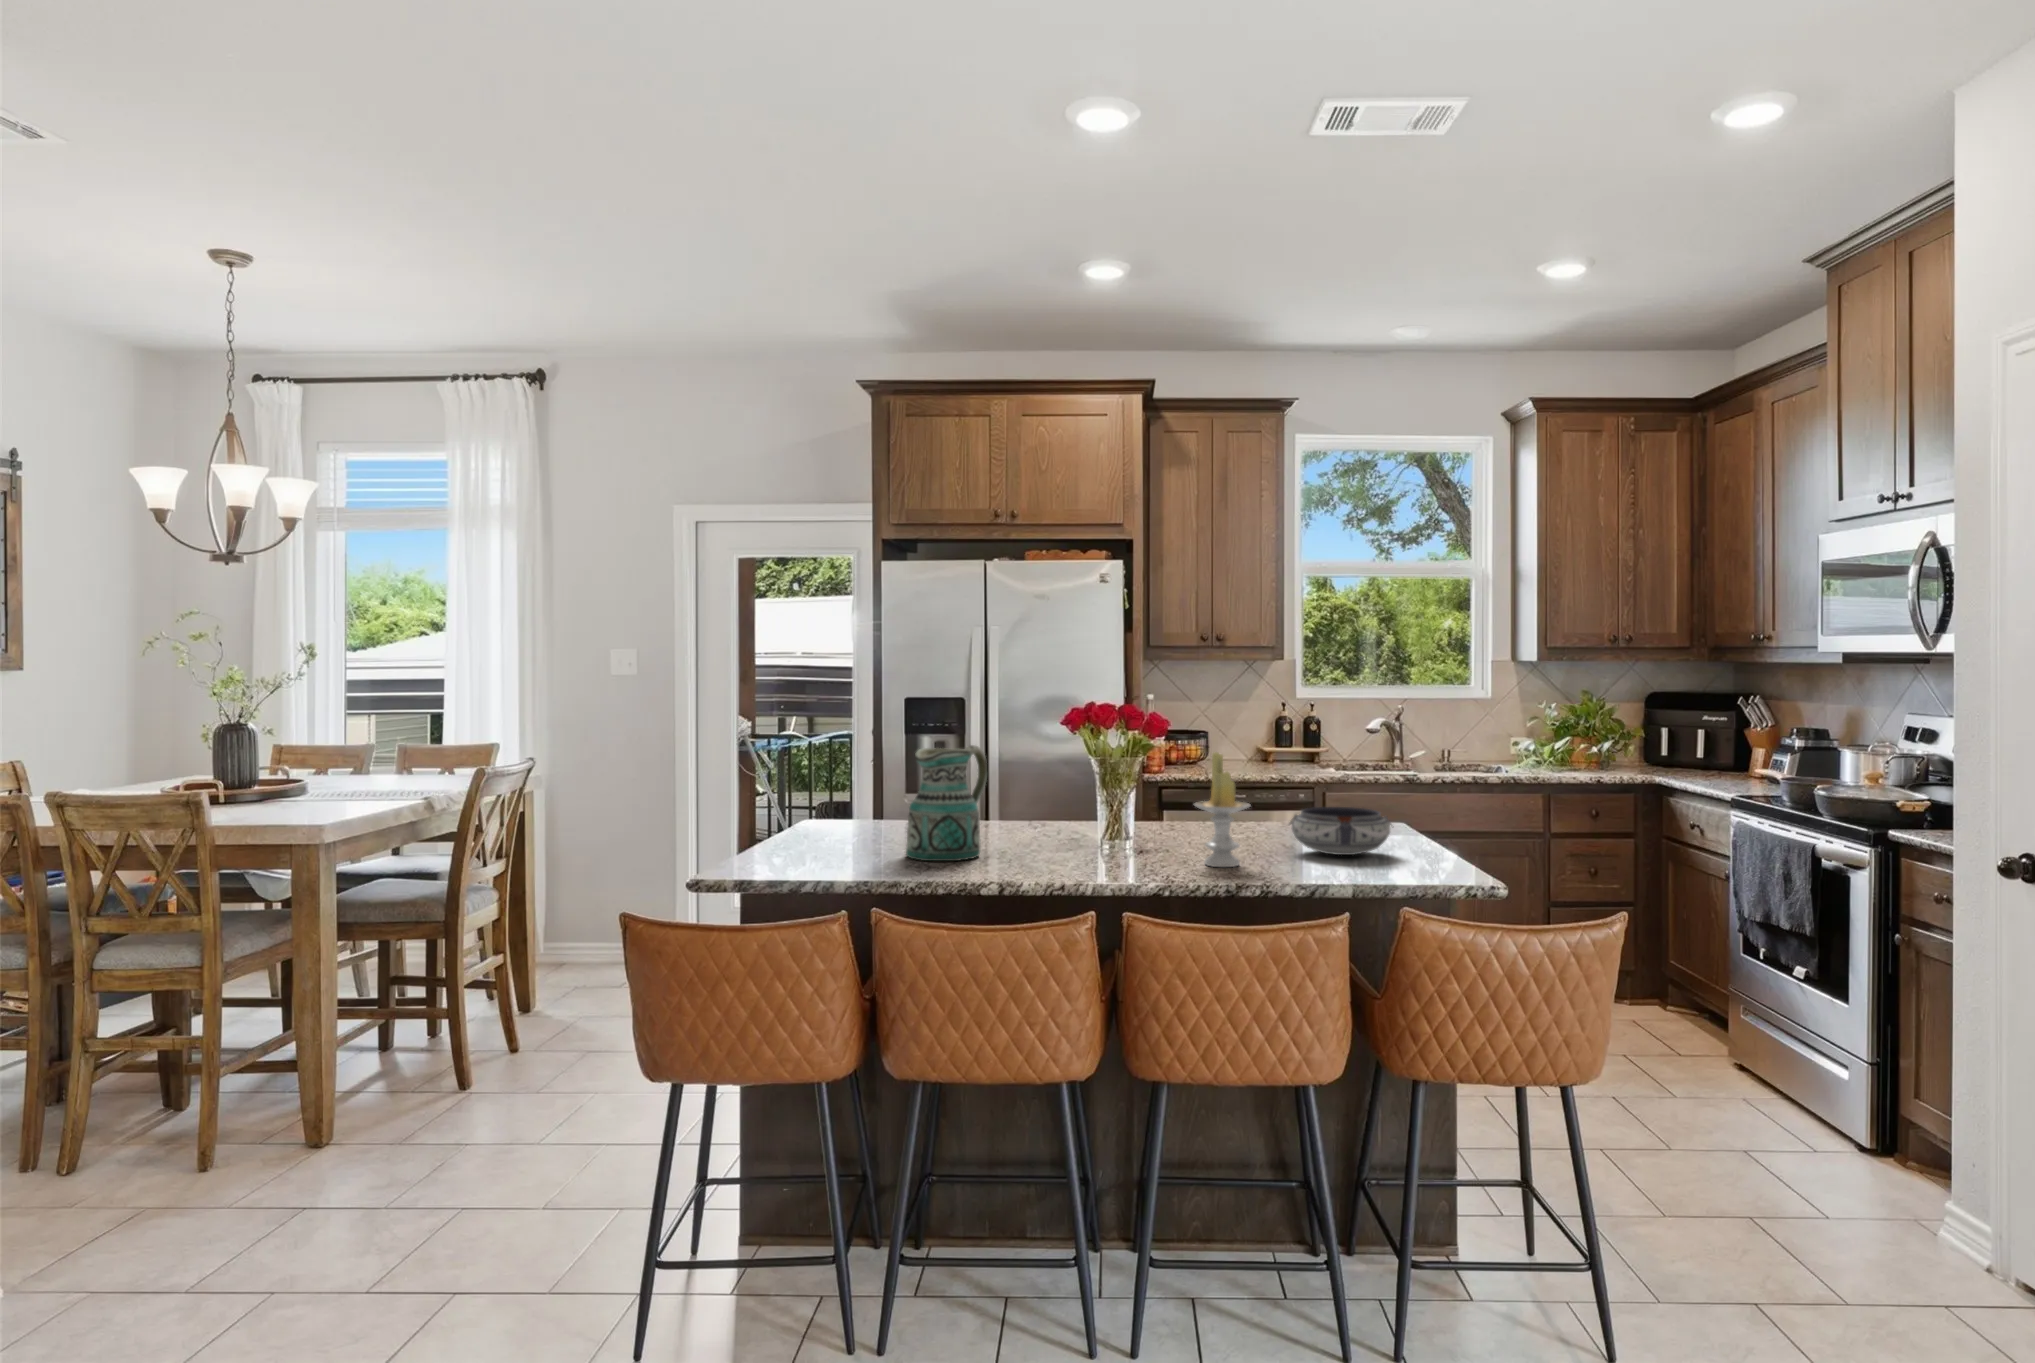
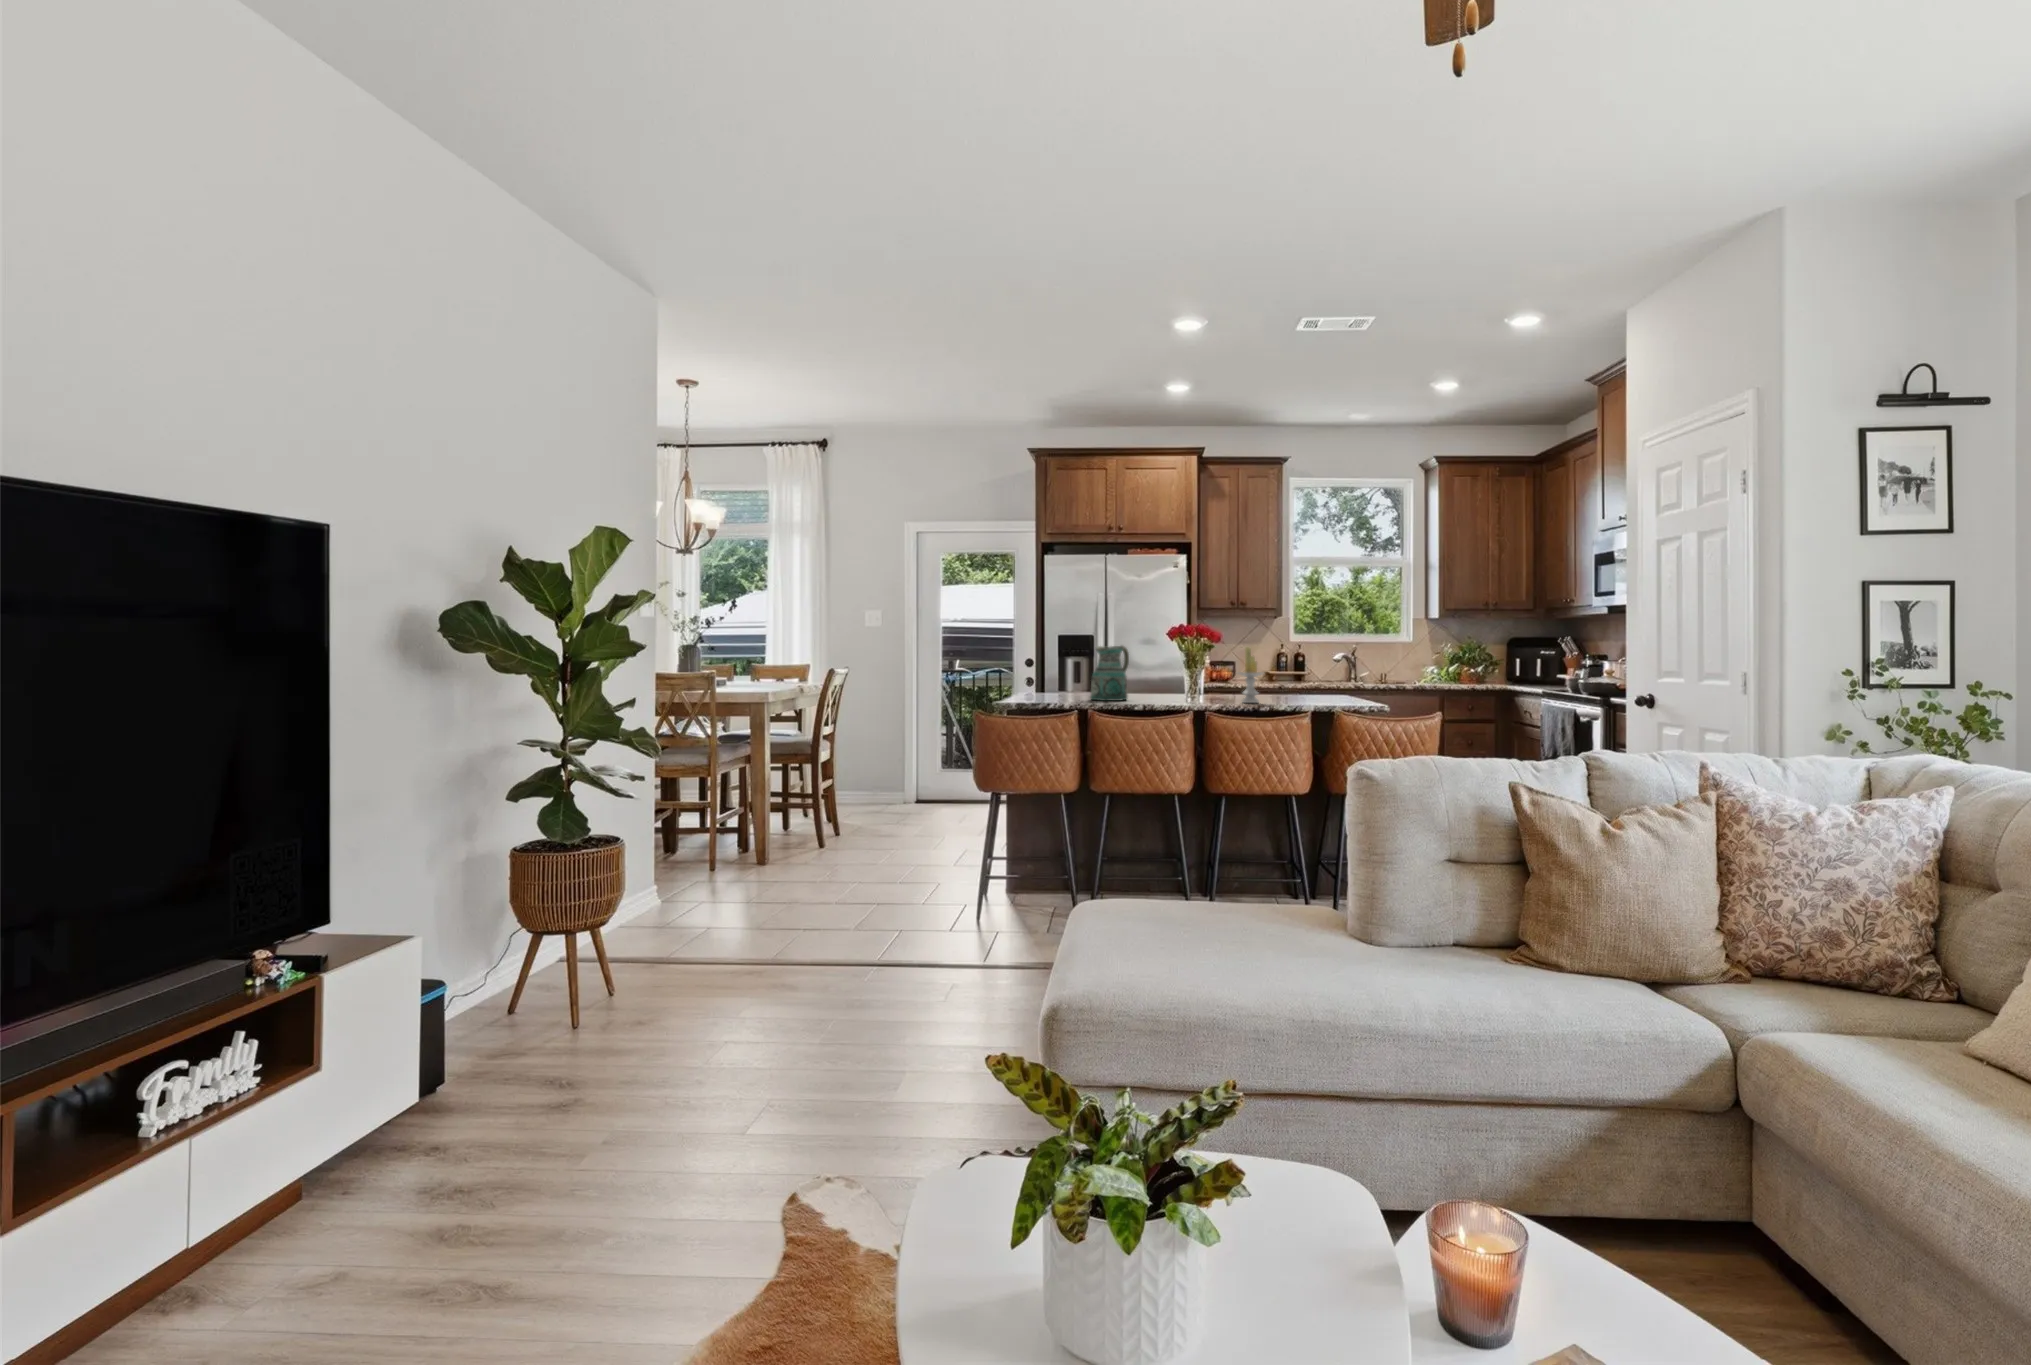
bowl: present [1289,807,1391,855] -> none [1284,679,1338,702]

